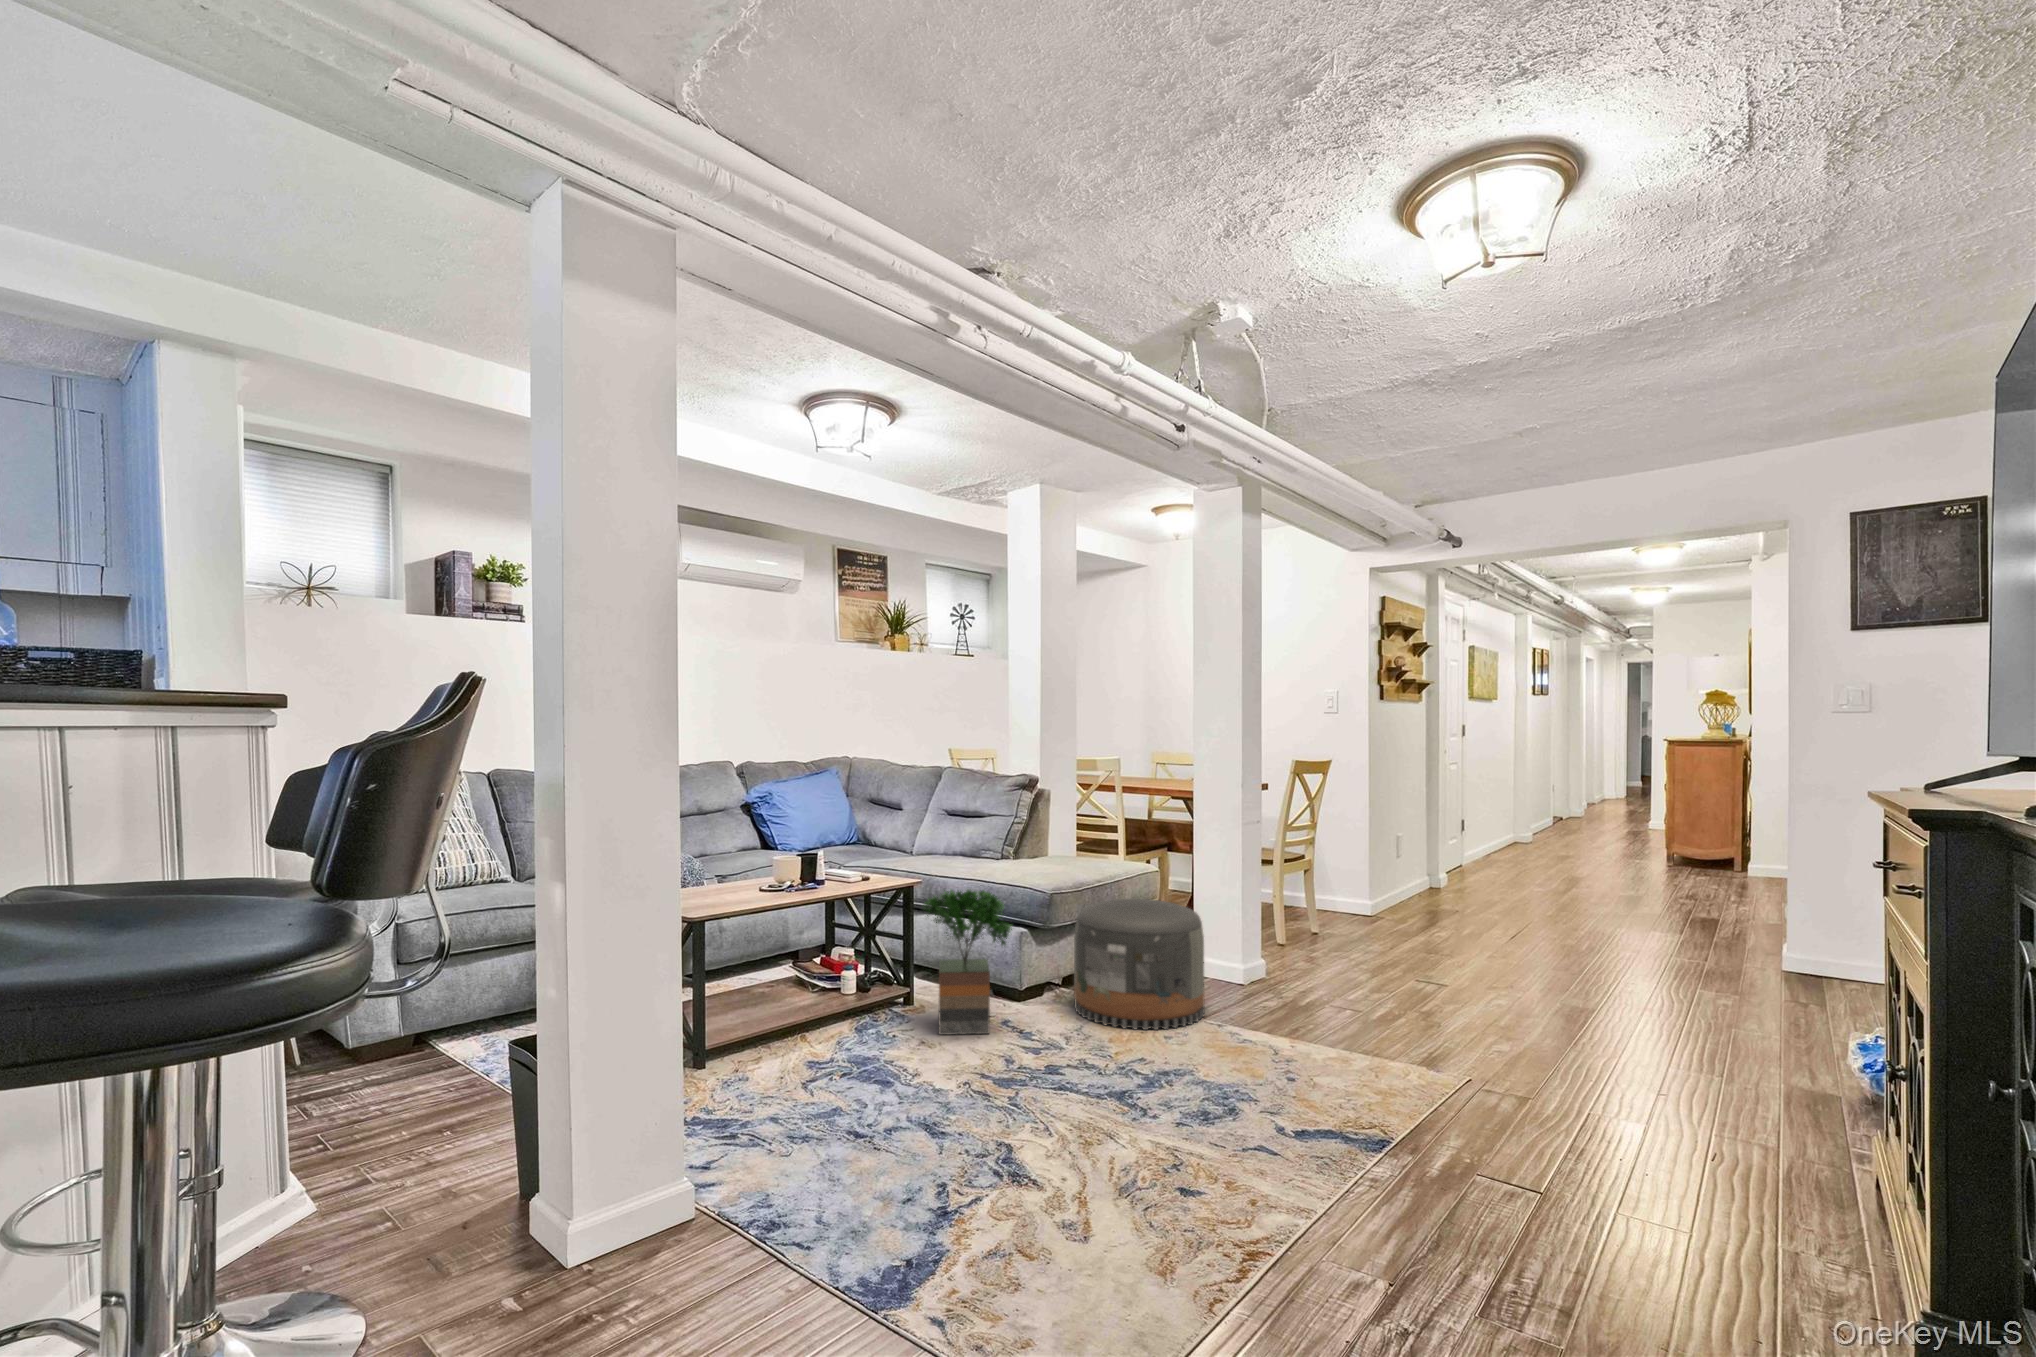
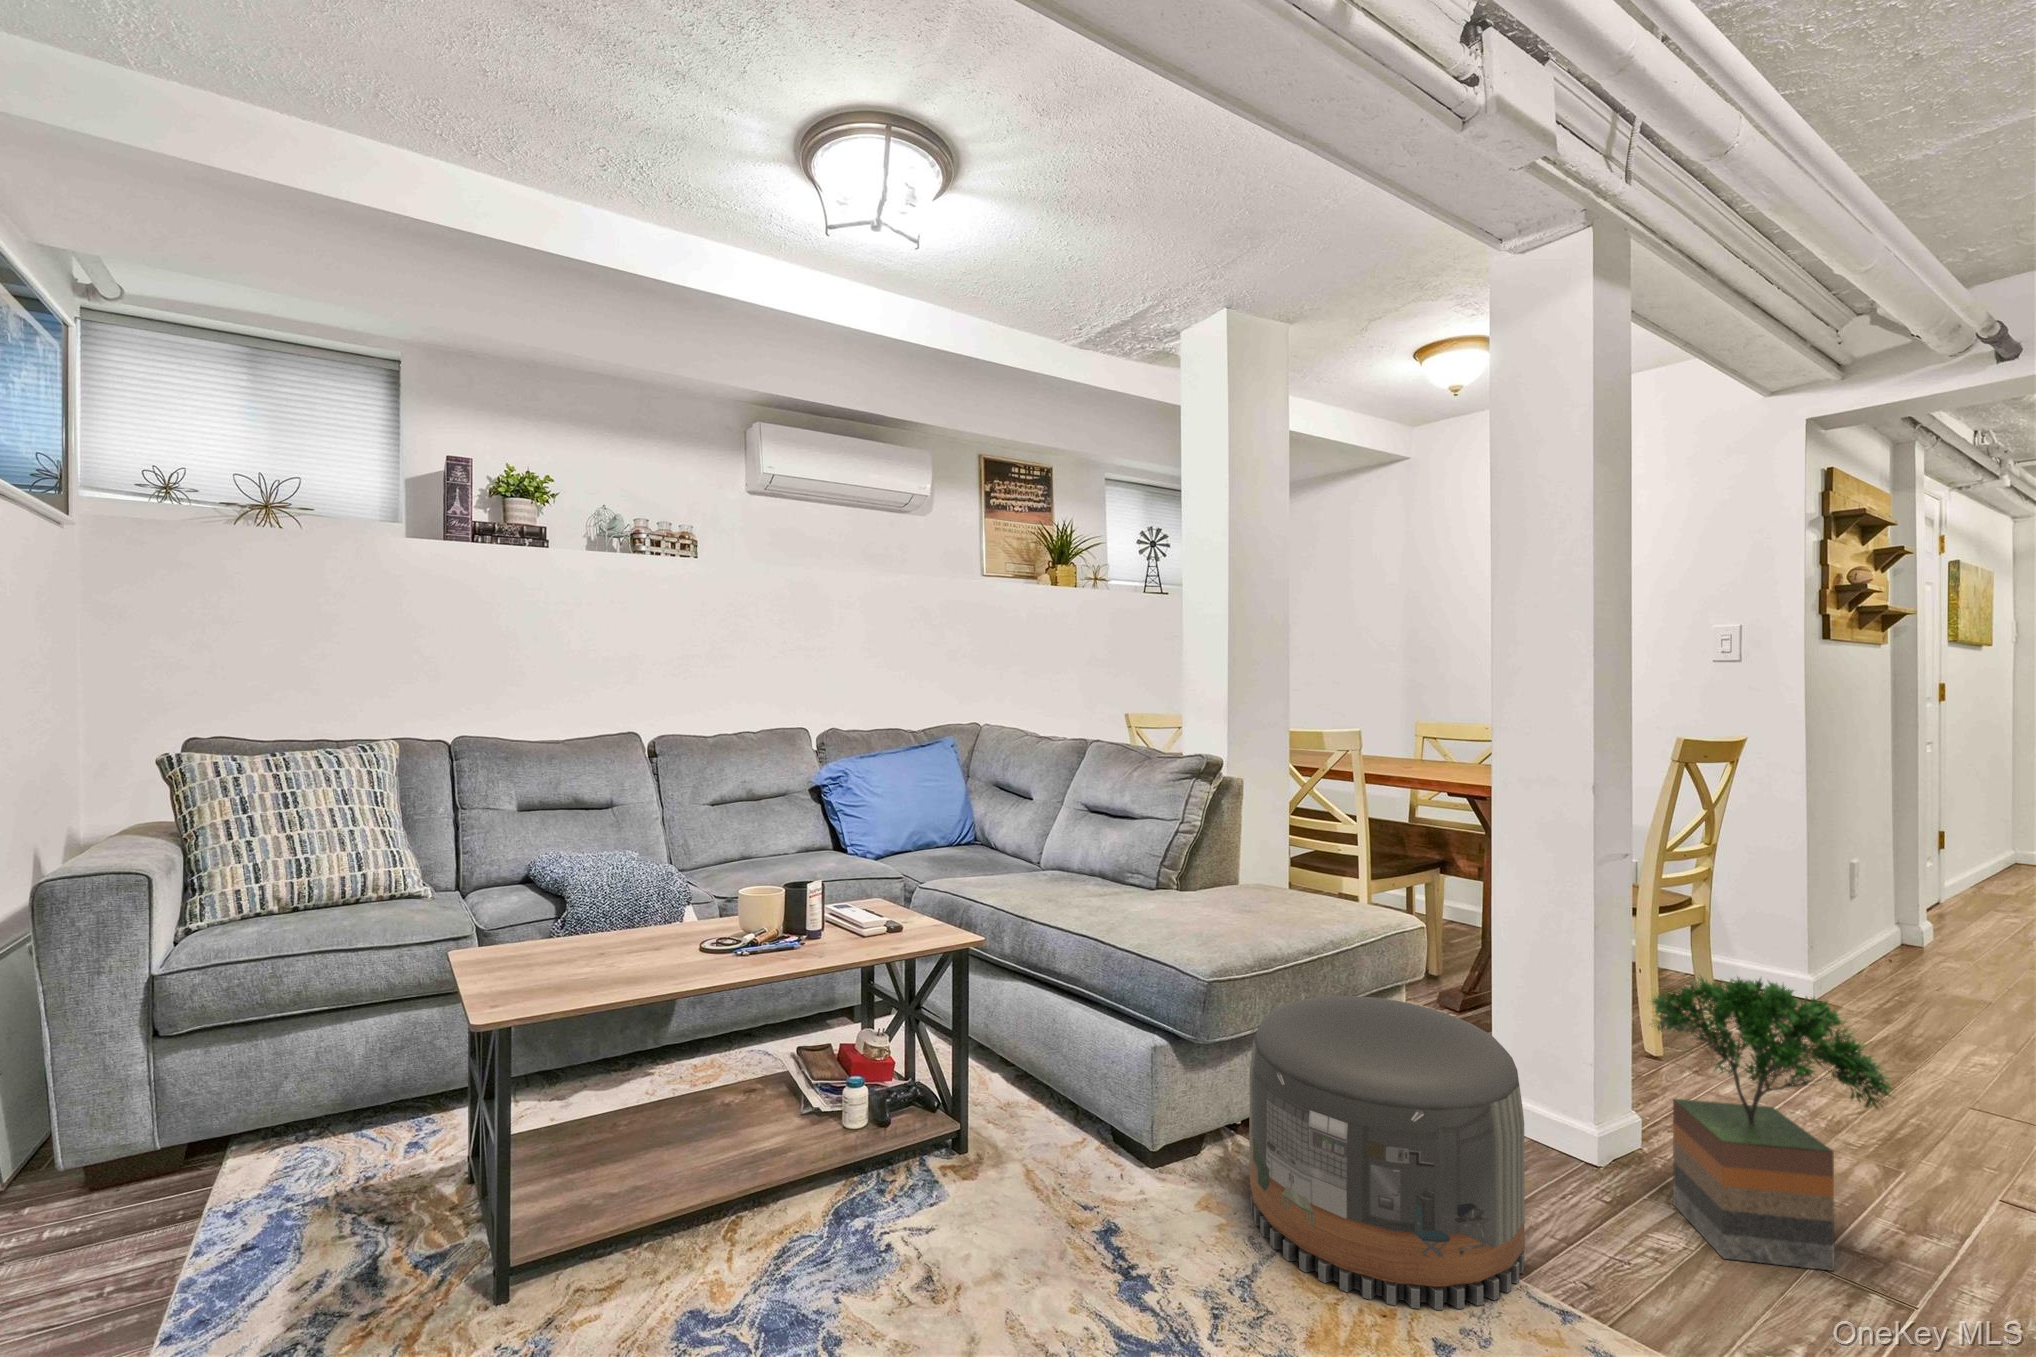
potted tree: present [925,890,1012,1035] -> present [1649,977,1894,1271]

